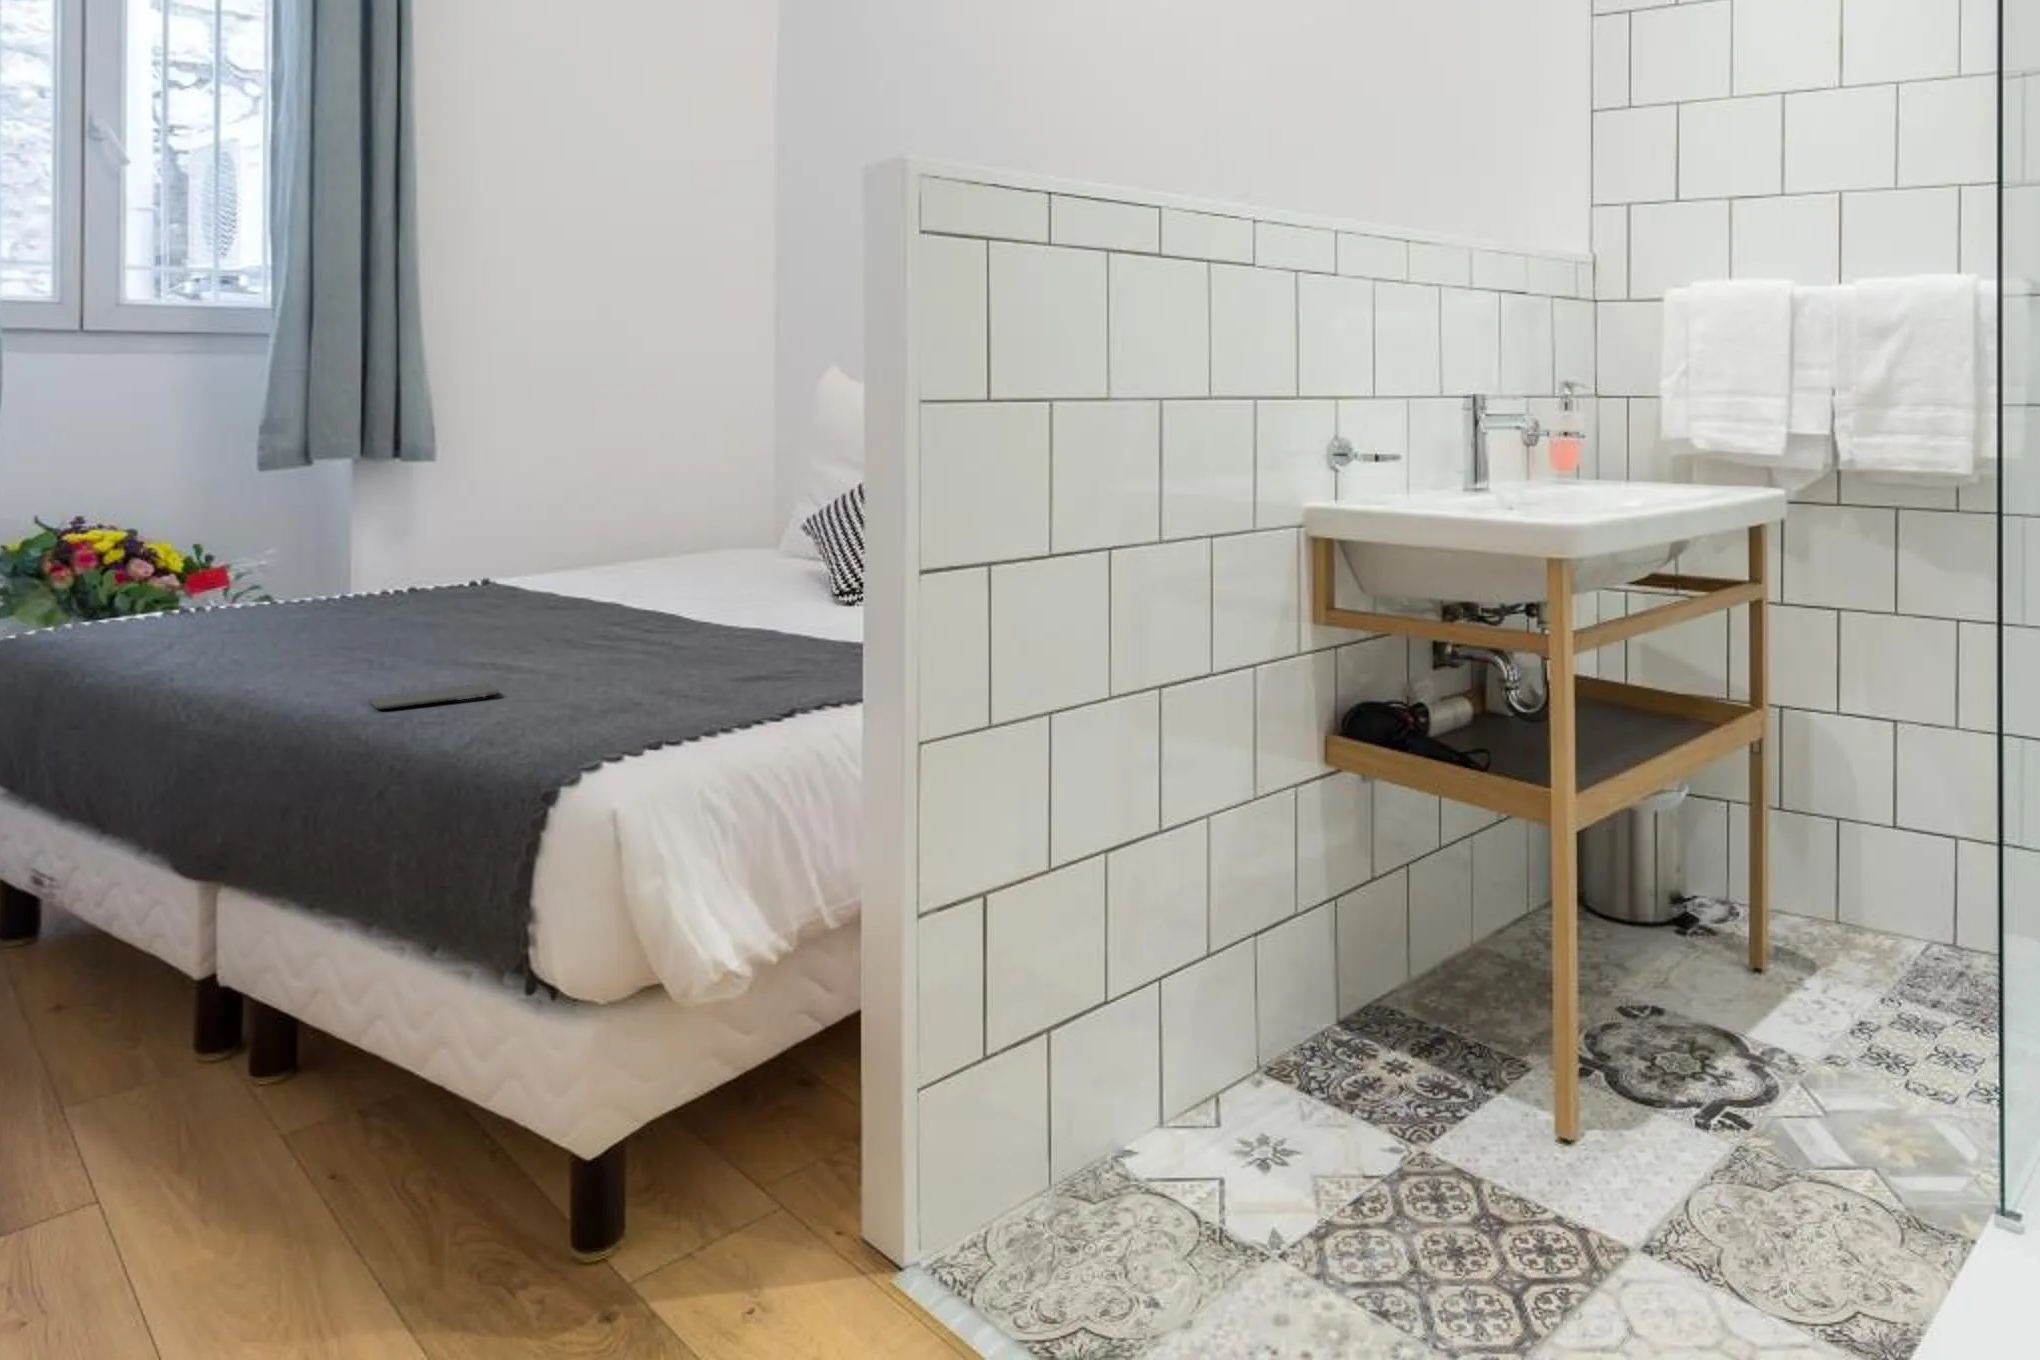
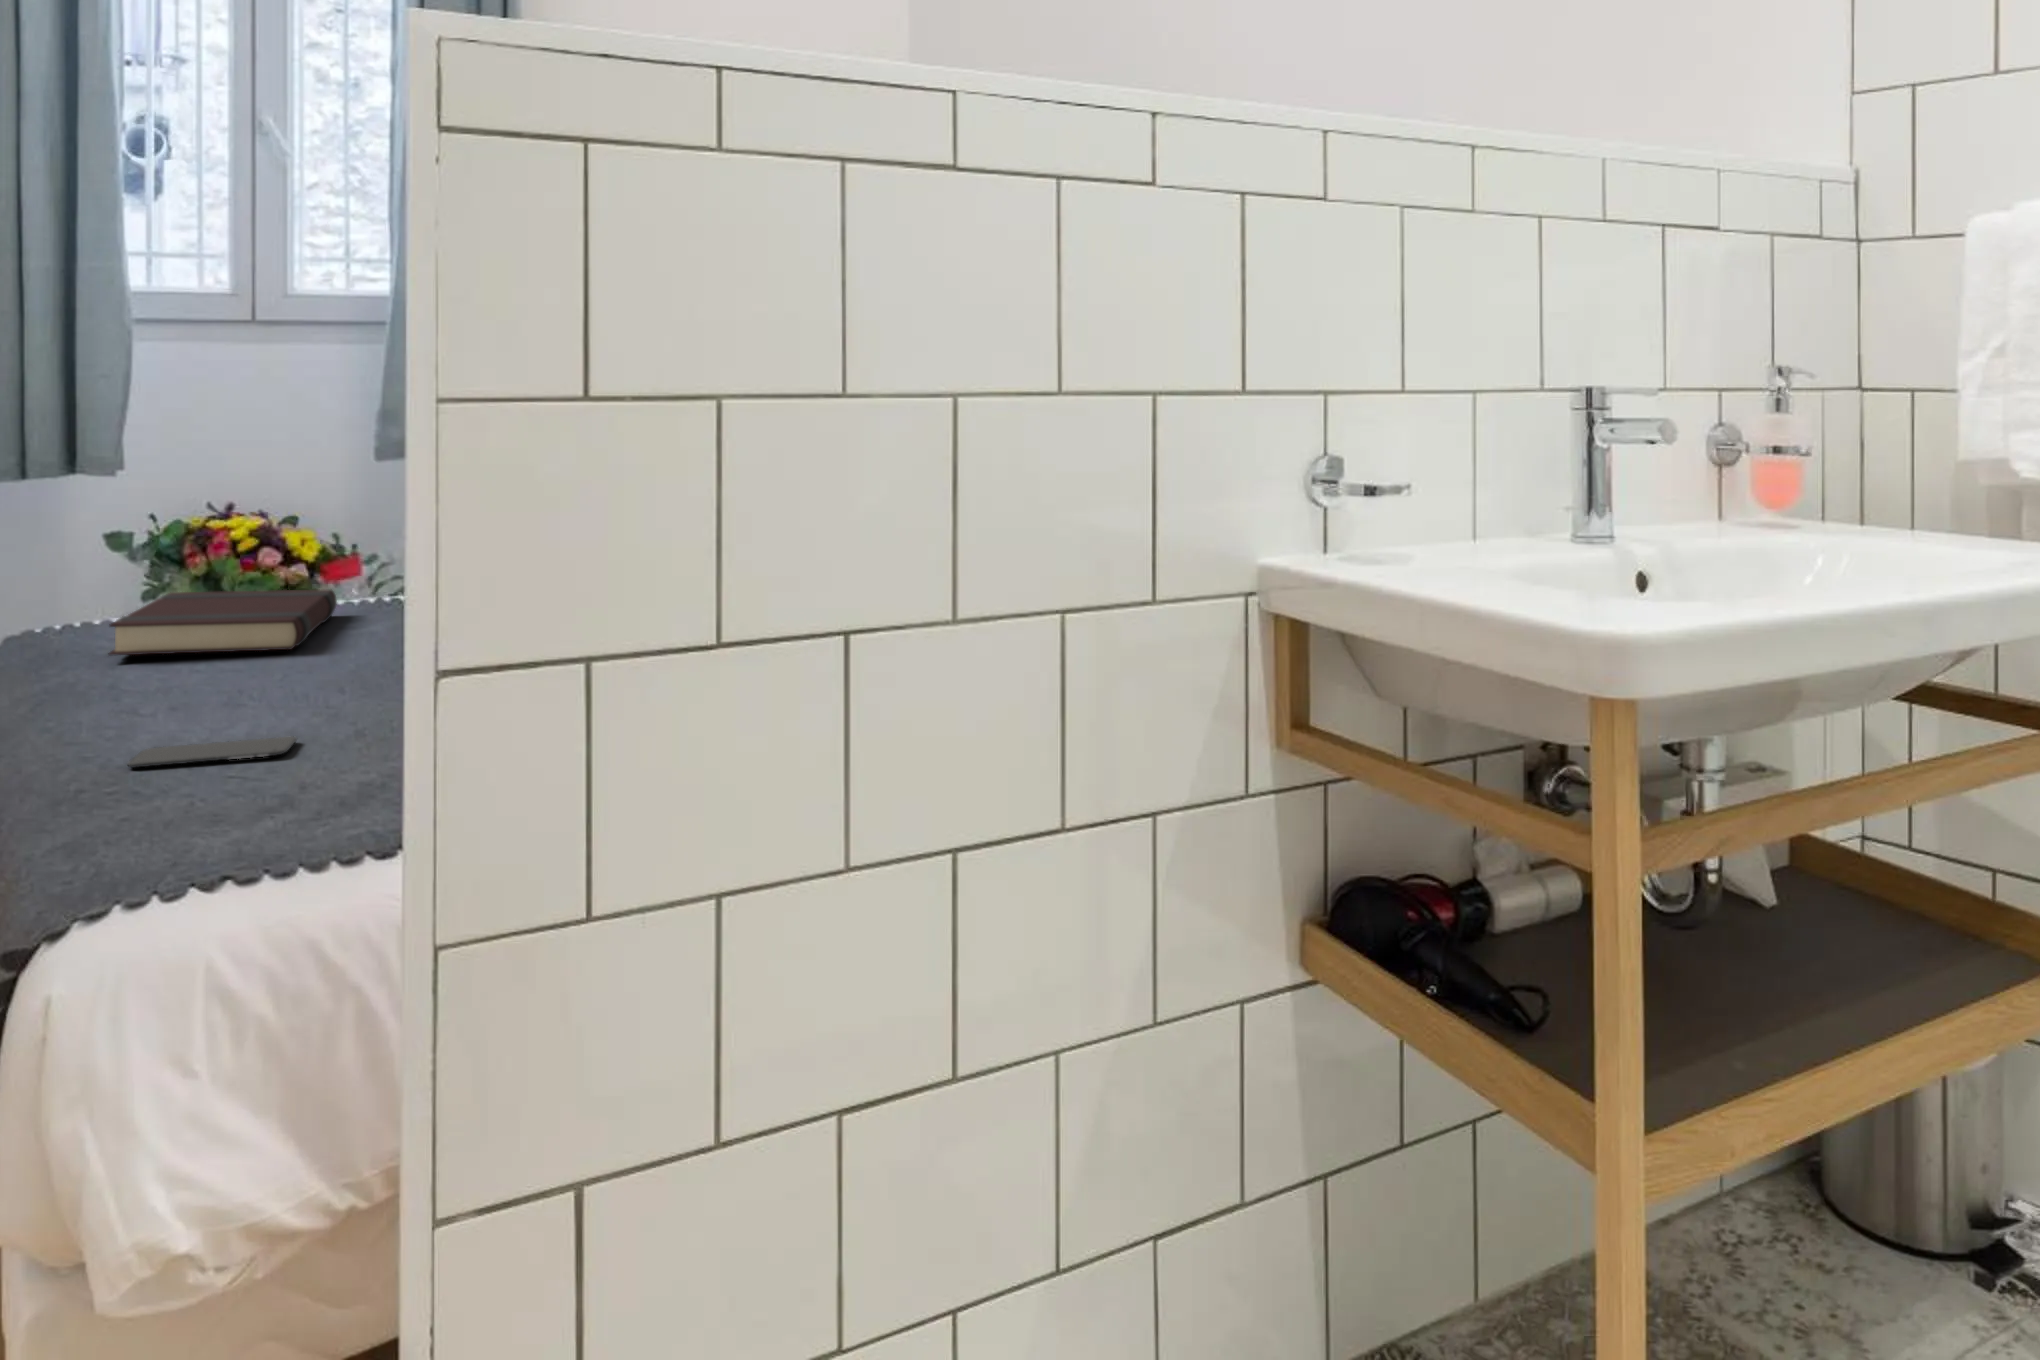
book: none [162,586,349,644] -> present [109,589,337,655]

